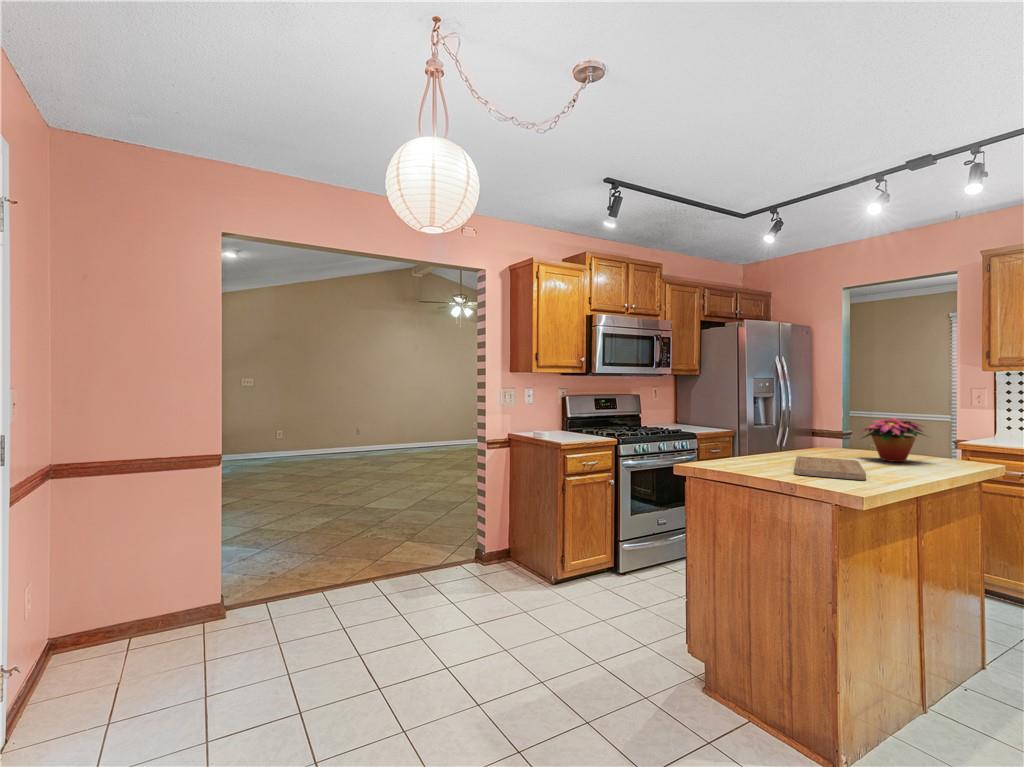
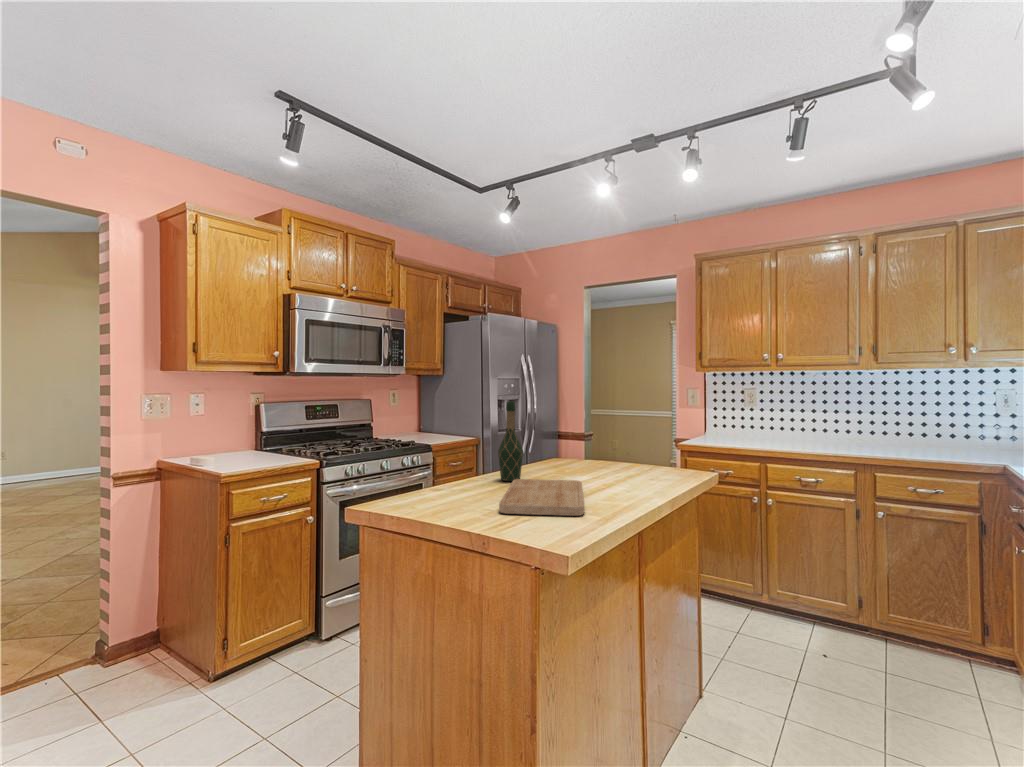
wine bottle: none [780,397,802,459] -> present [498,401,523,481]
flower arrangement: present [861,418,926,462] -> none [580,423,660,477]

